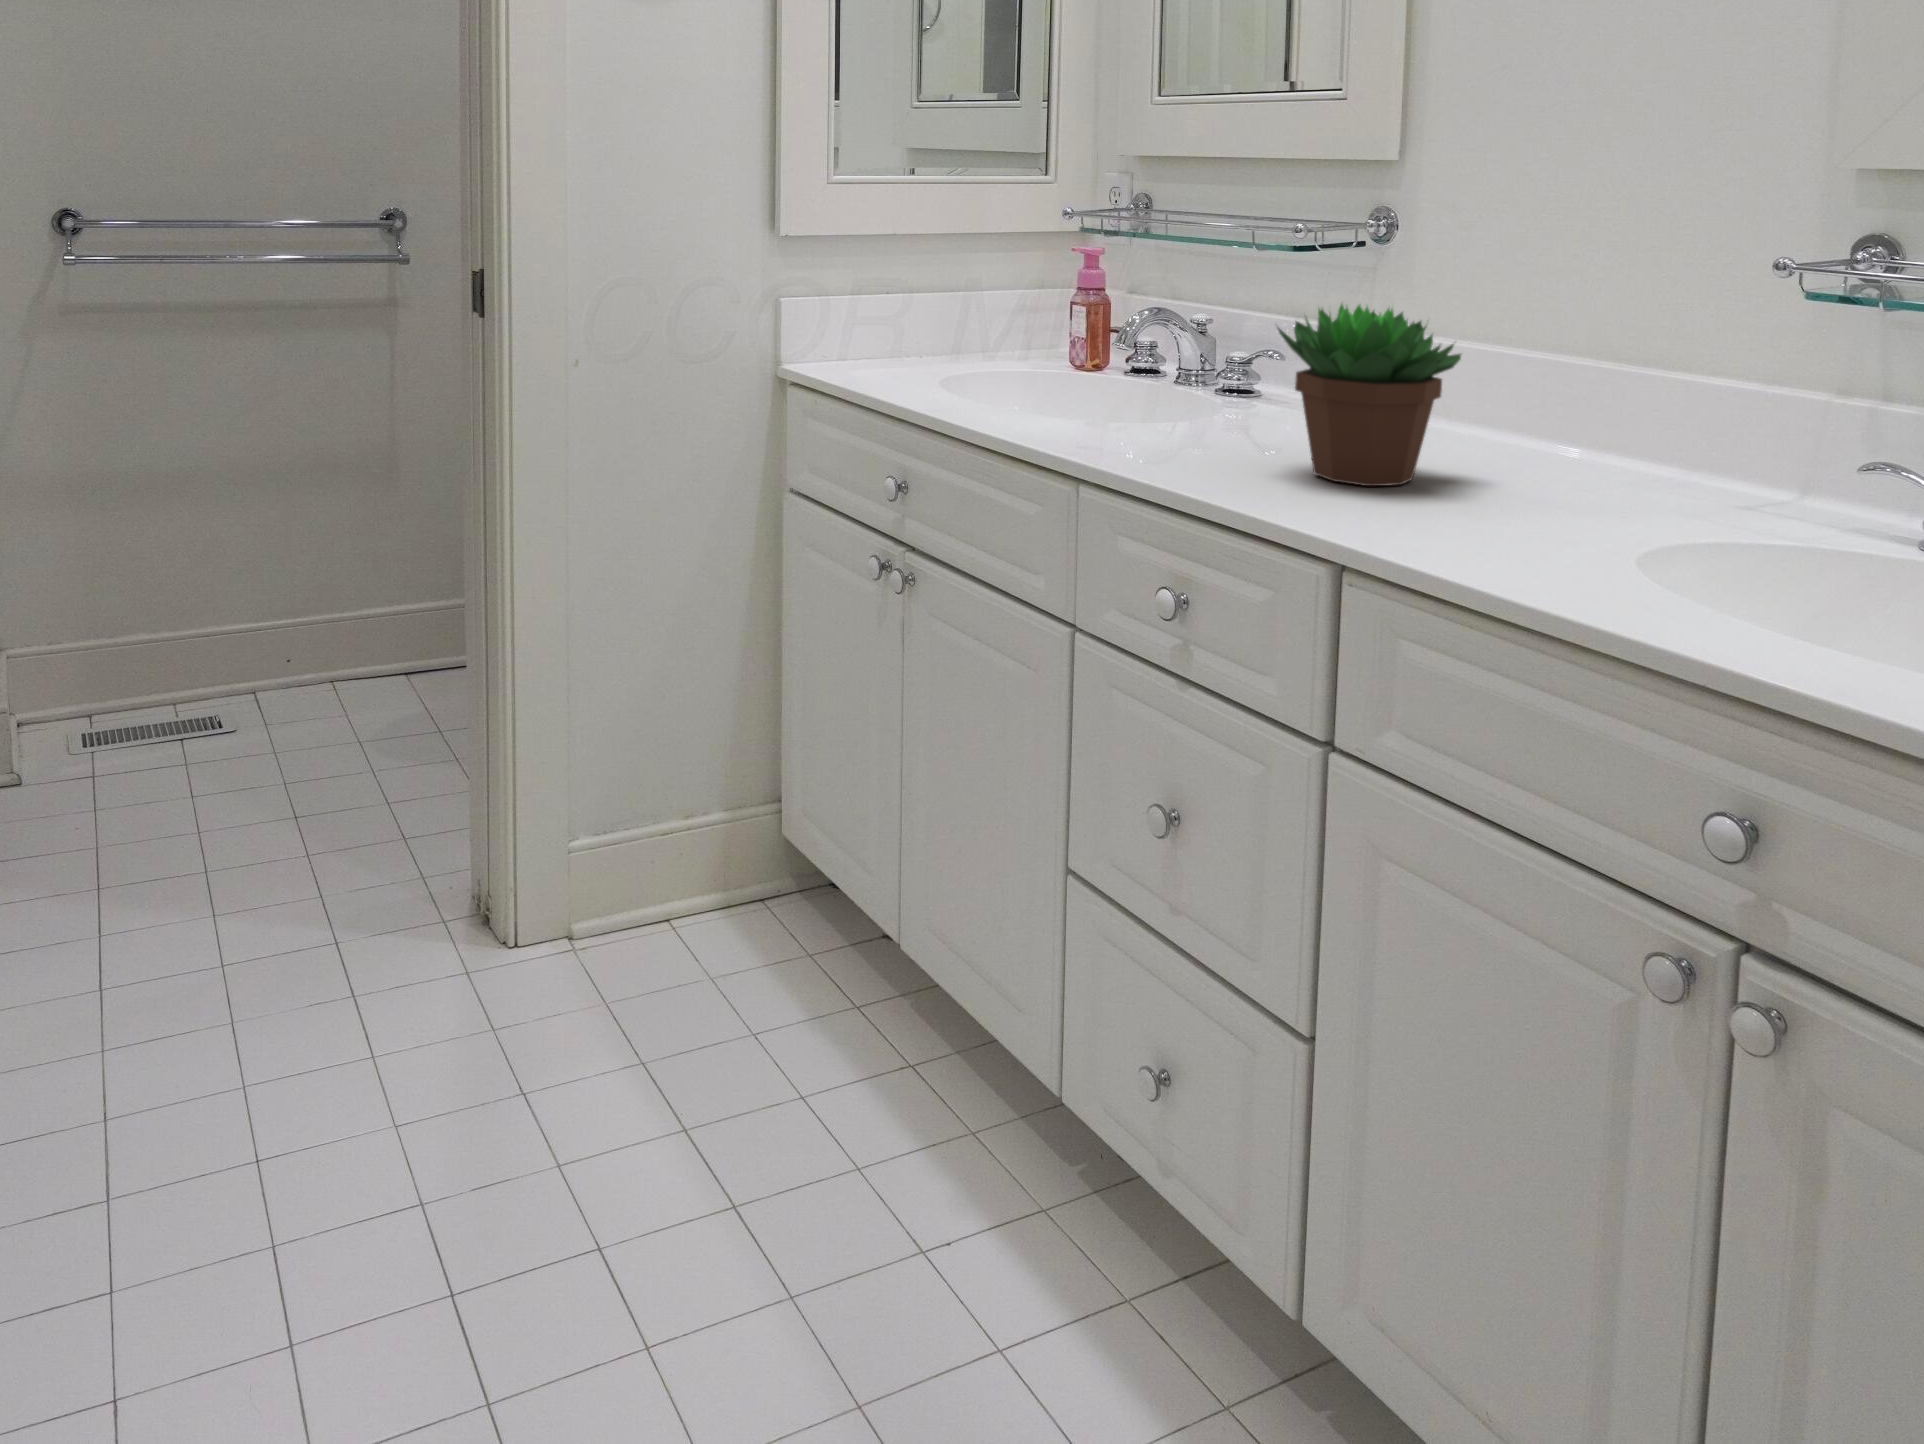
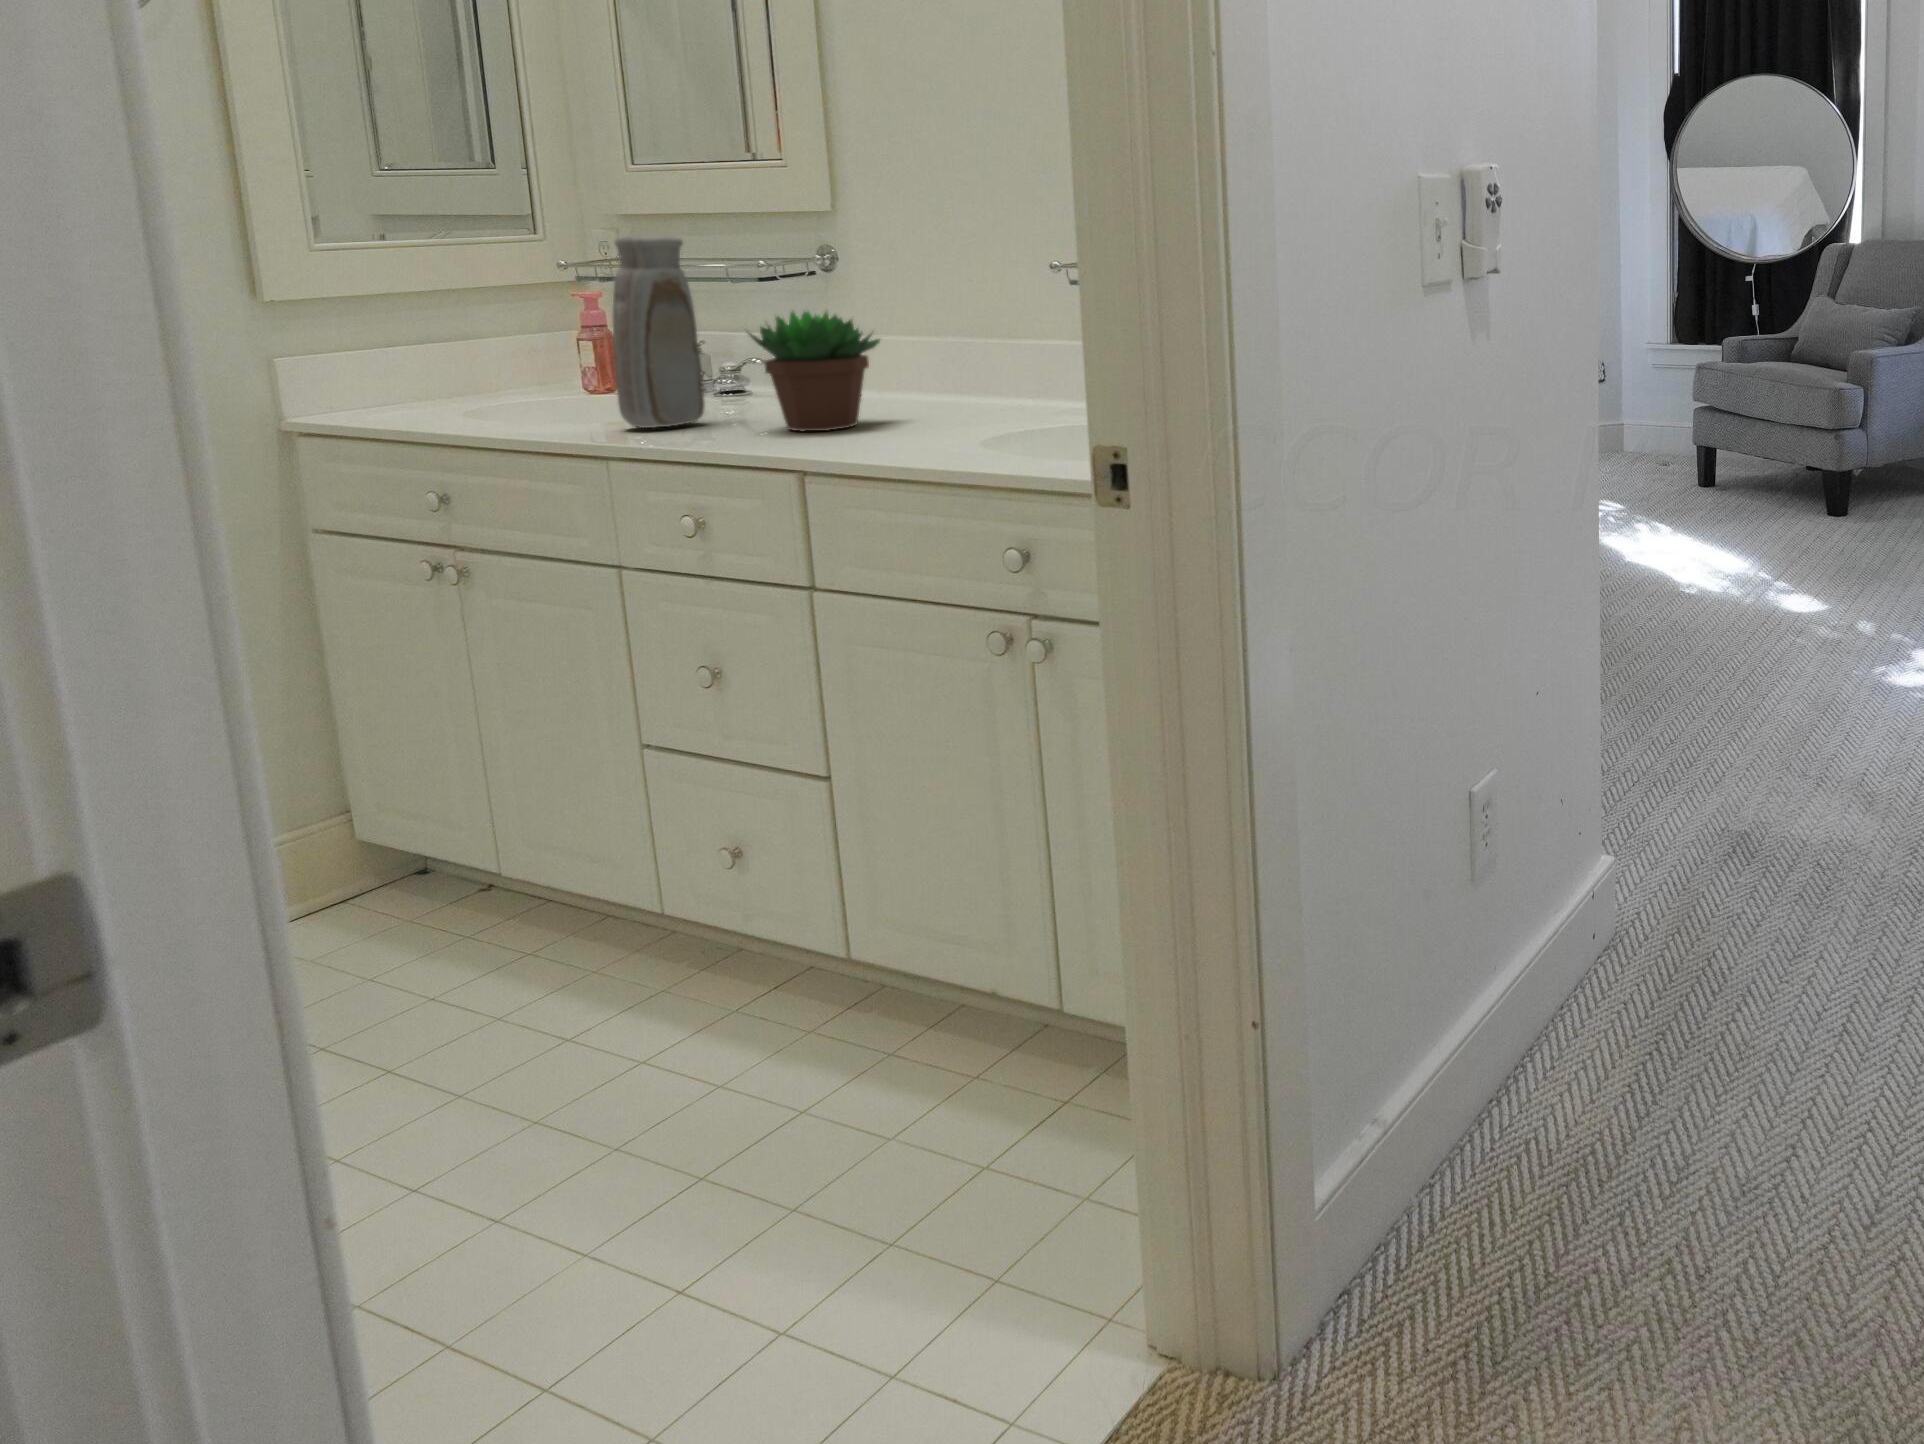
vase: none [1105,185,1211,442] -> present [613,236,705,428]

